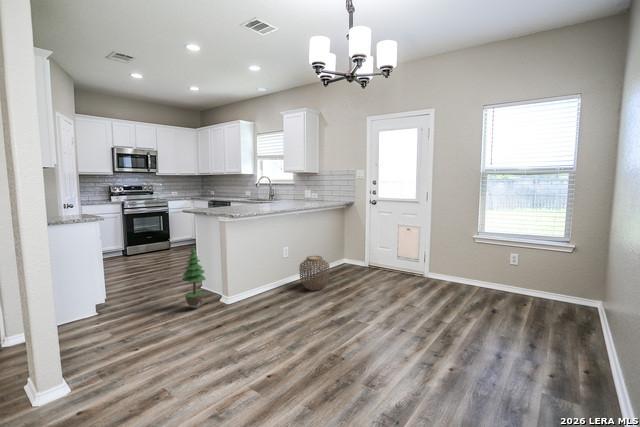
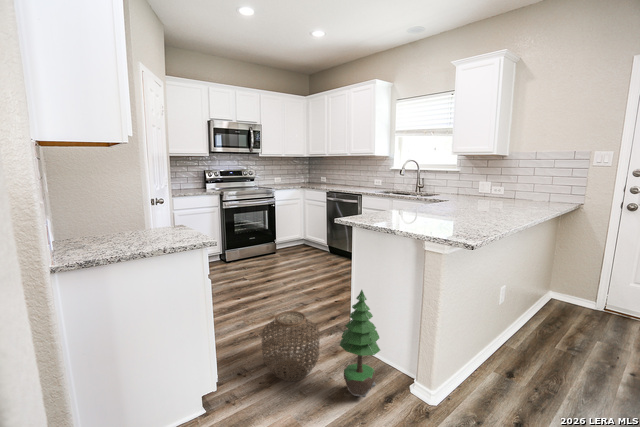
woven basket: present [299,256,329,290] -> present [262,311,319,382]

